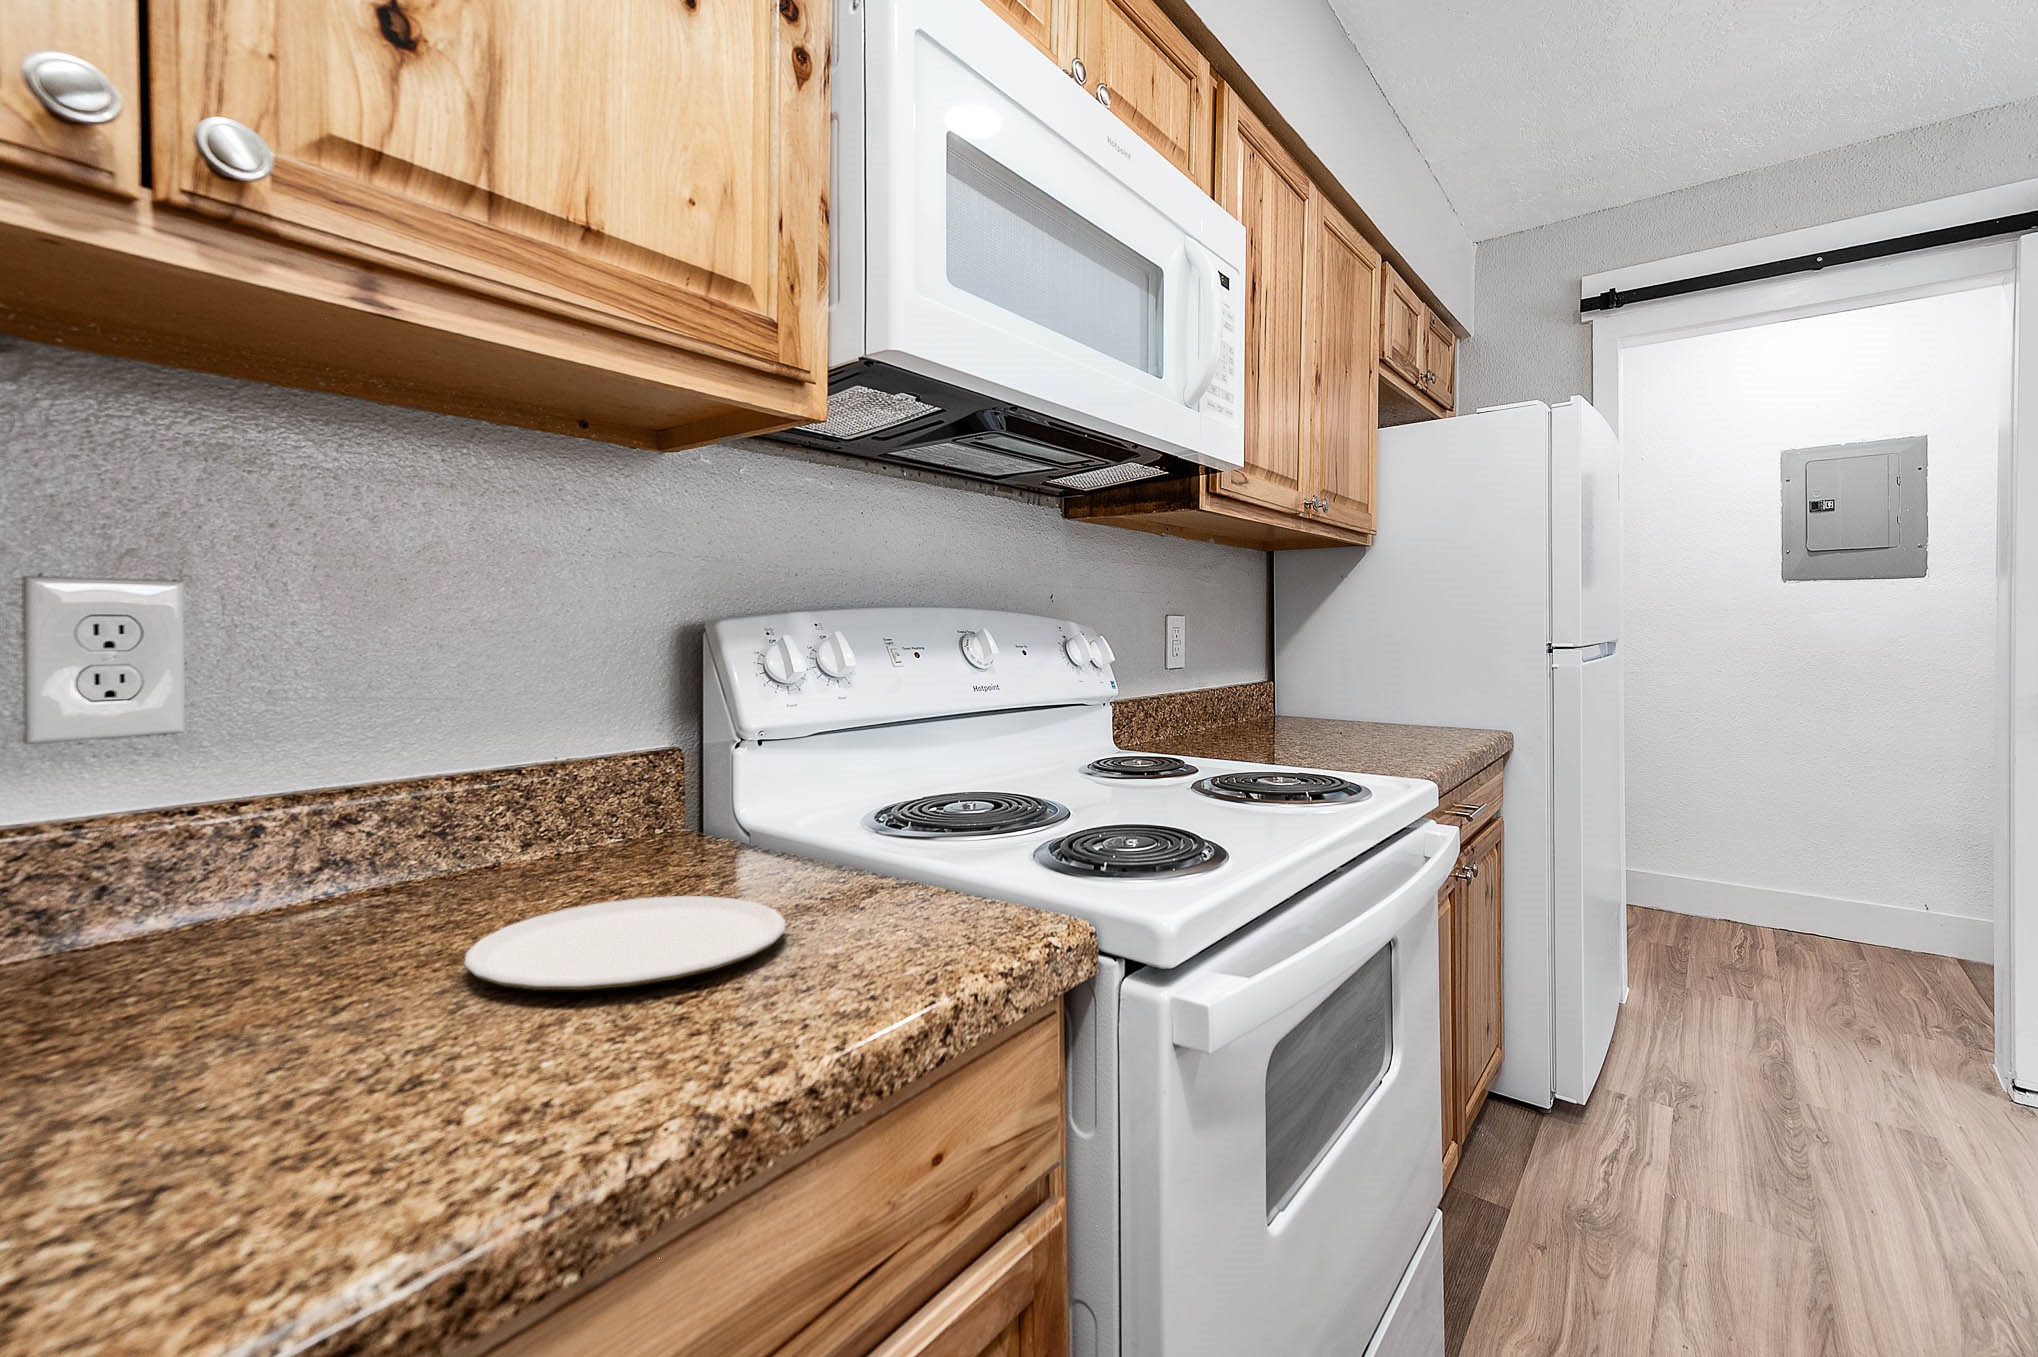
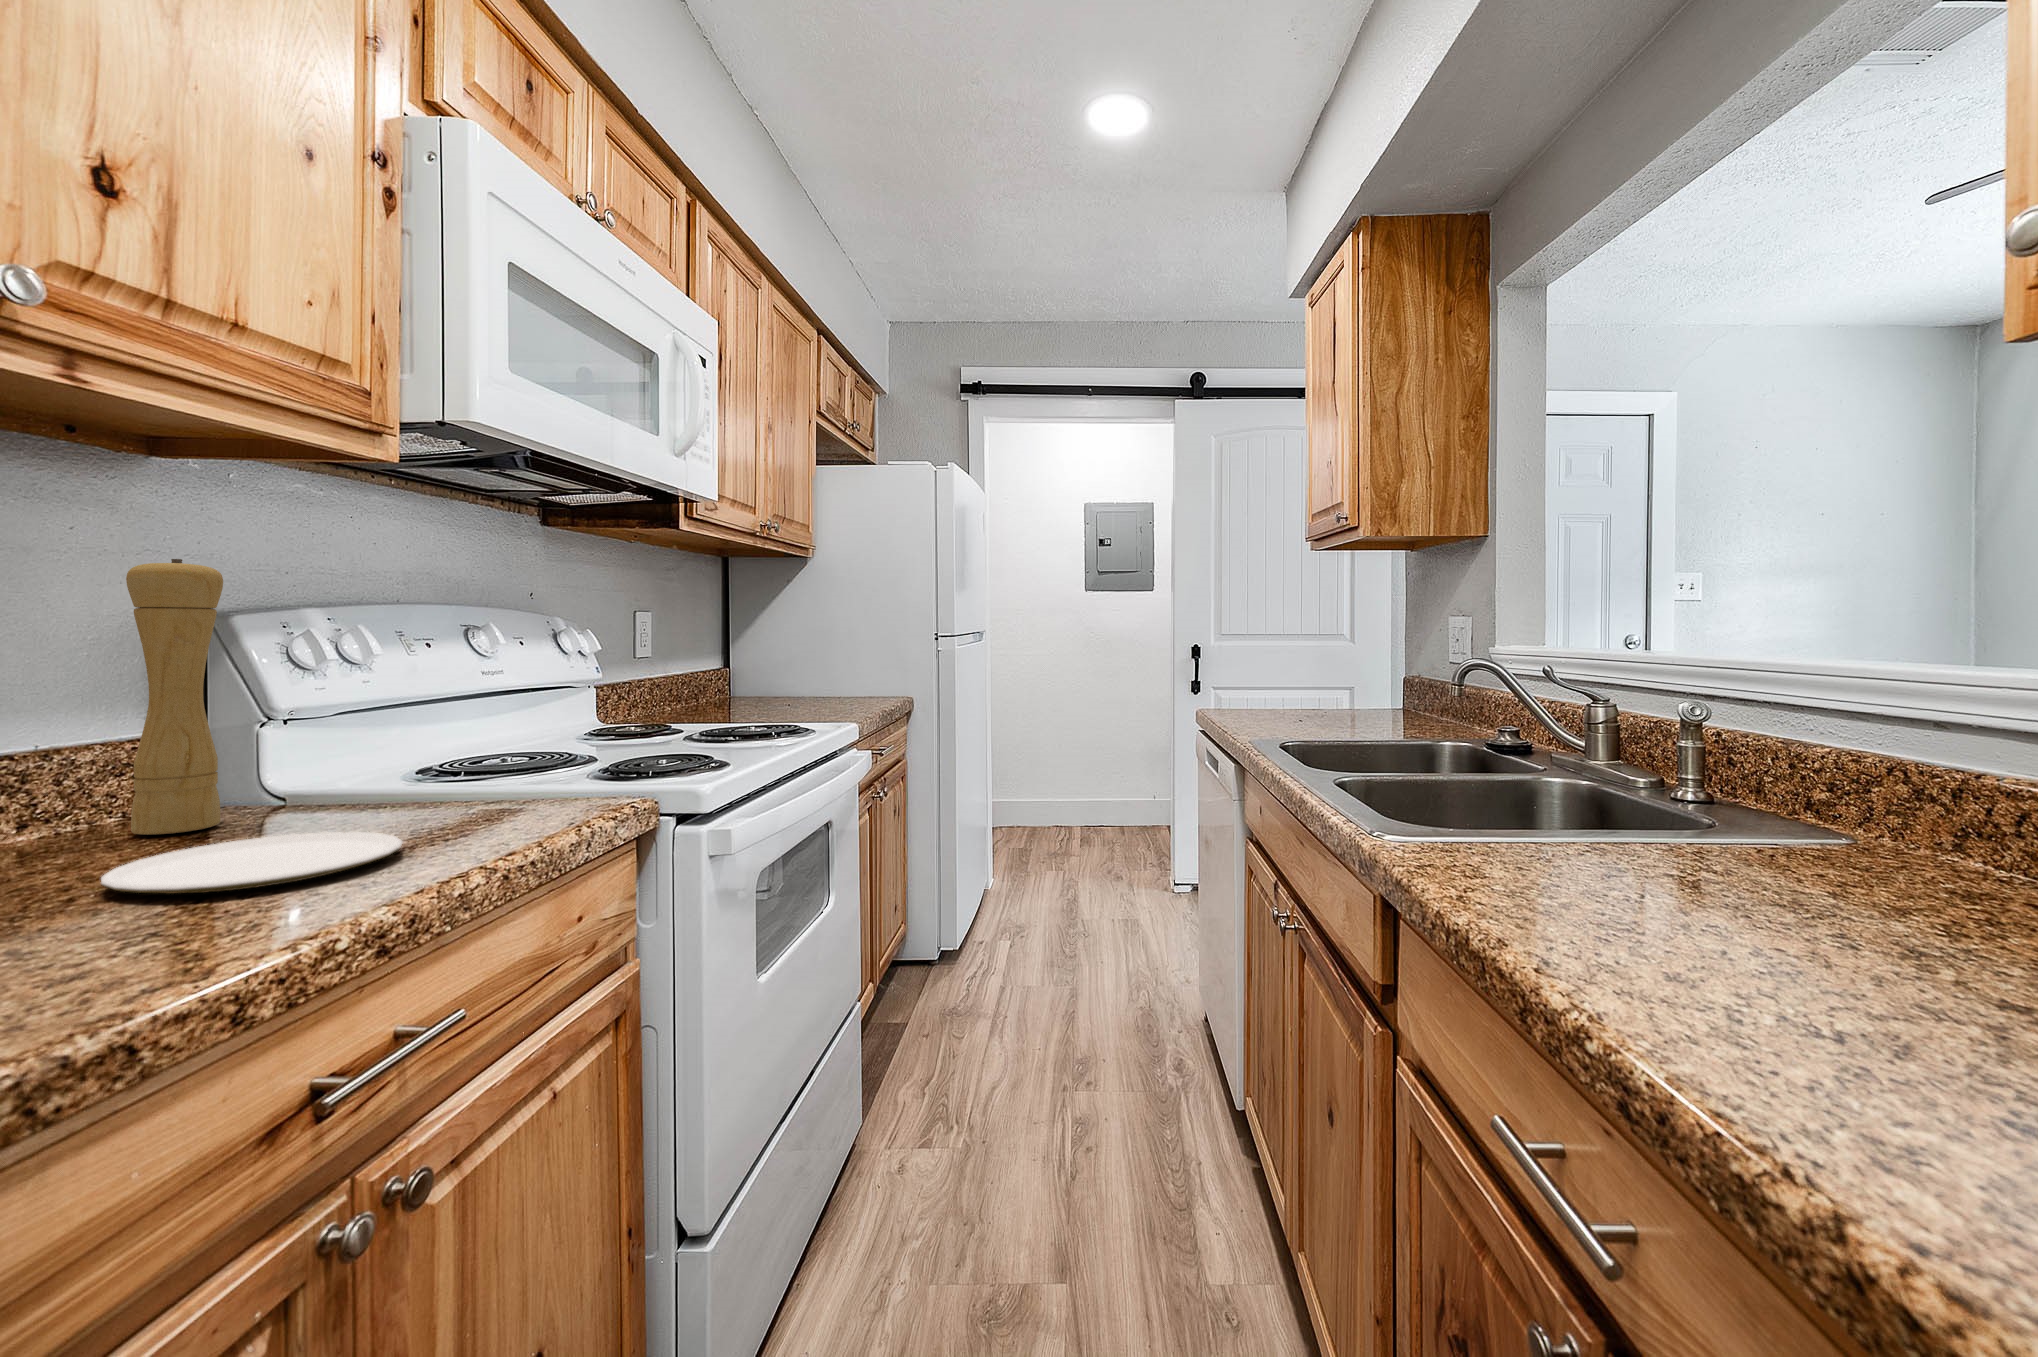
pepper mill: none [597,557,683,869] -> present [126,559,223,835]

